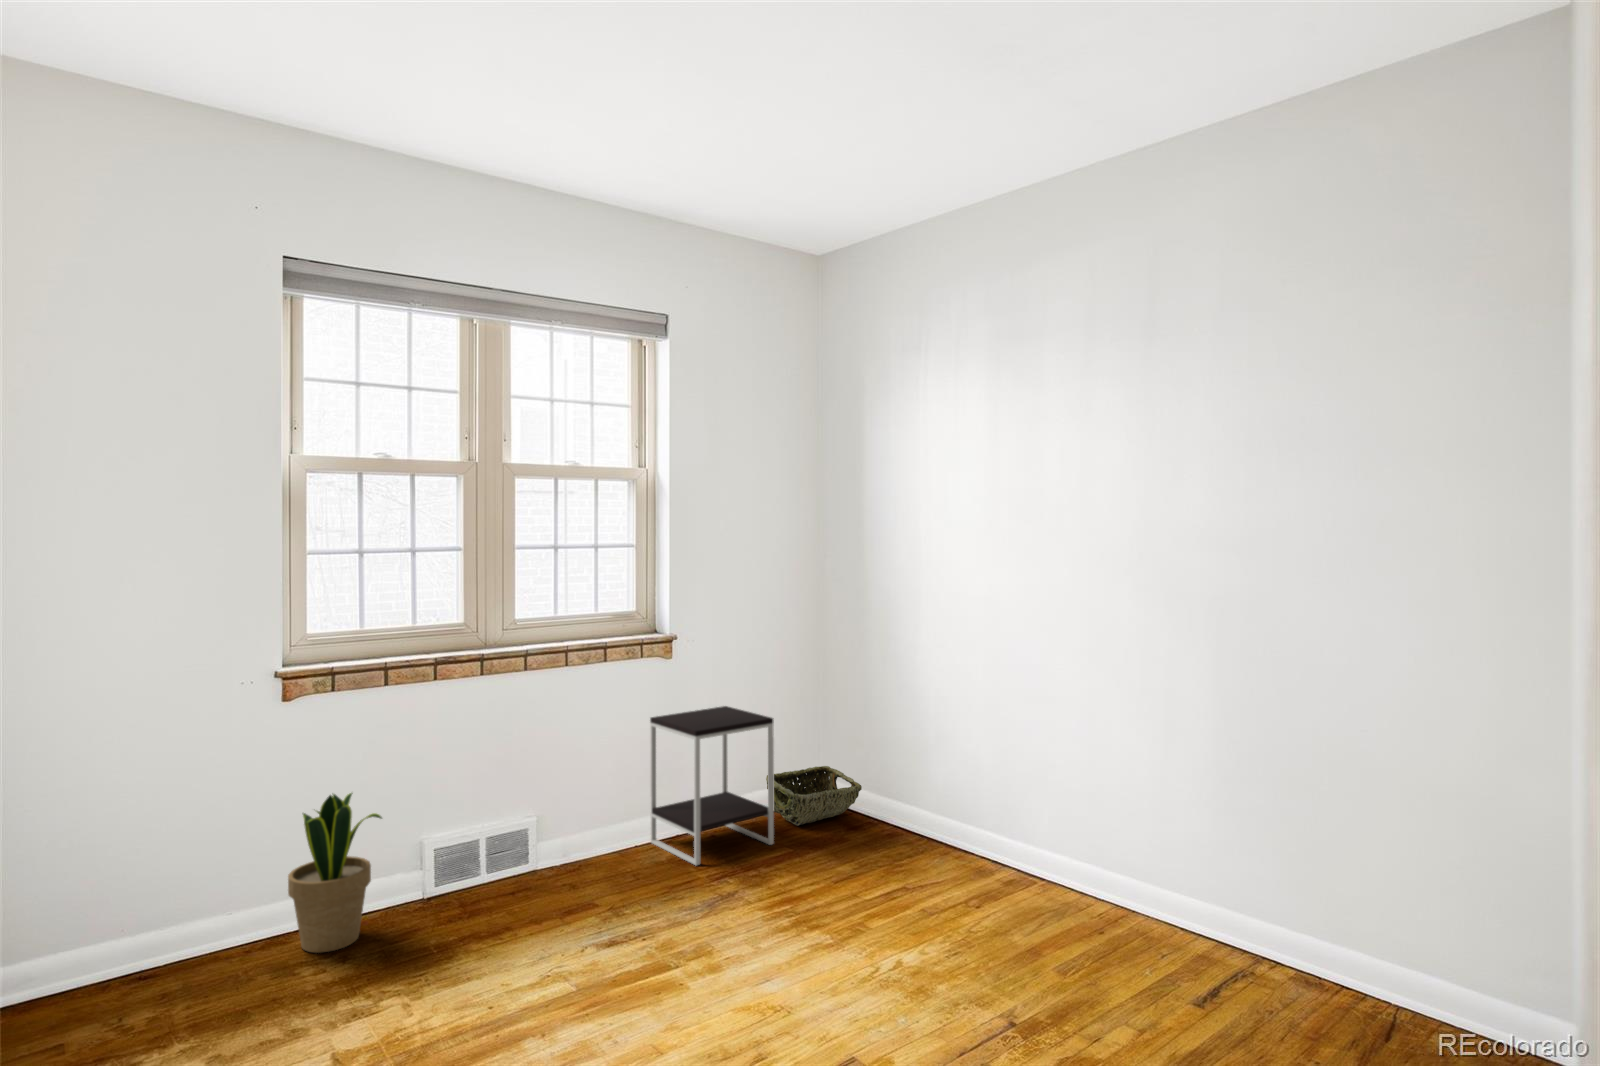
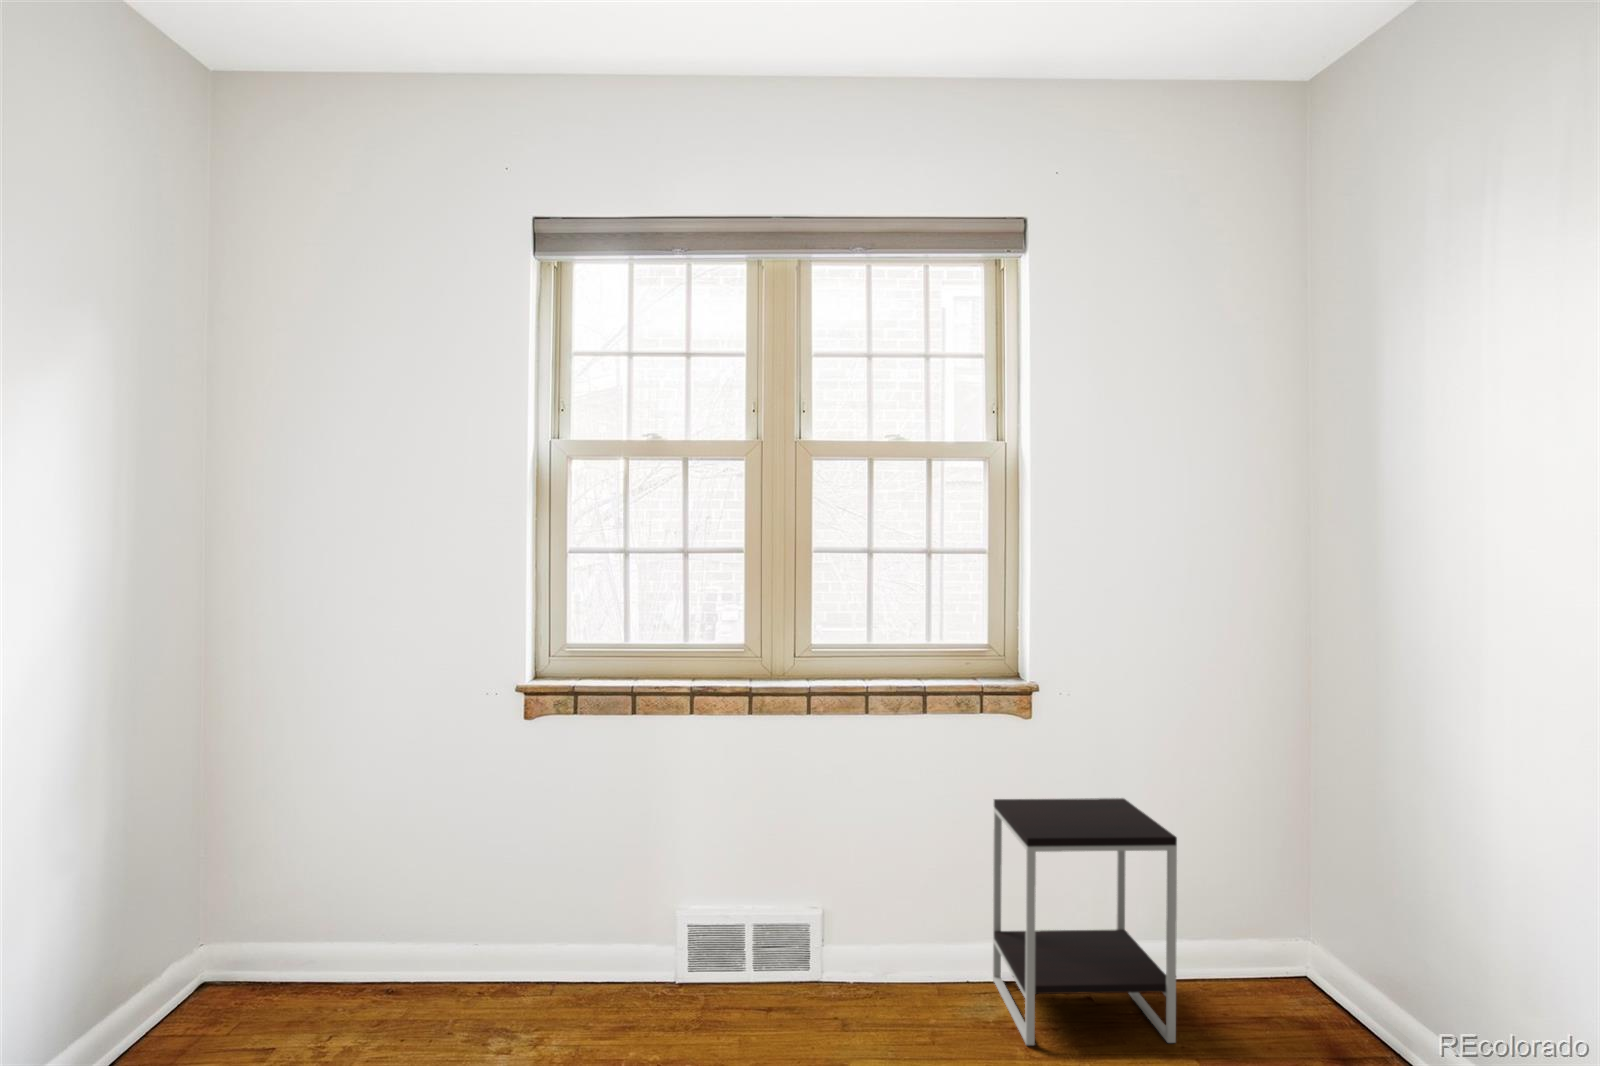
woven basket: present [766,766,862,825] -> none [1189,919,1373,1019]
potted plant: present [288,793,382,953] -> none [496,835,596,1028]

